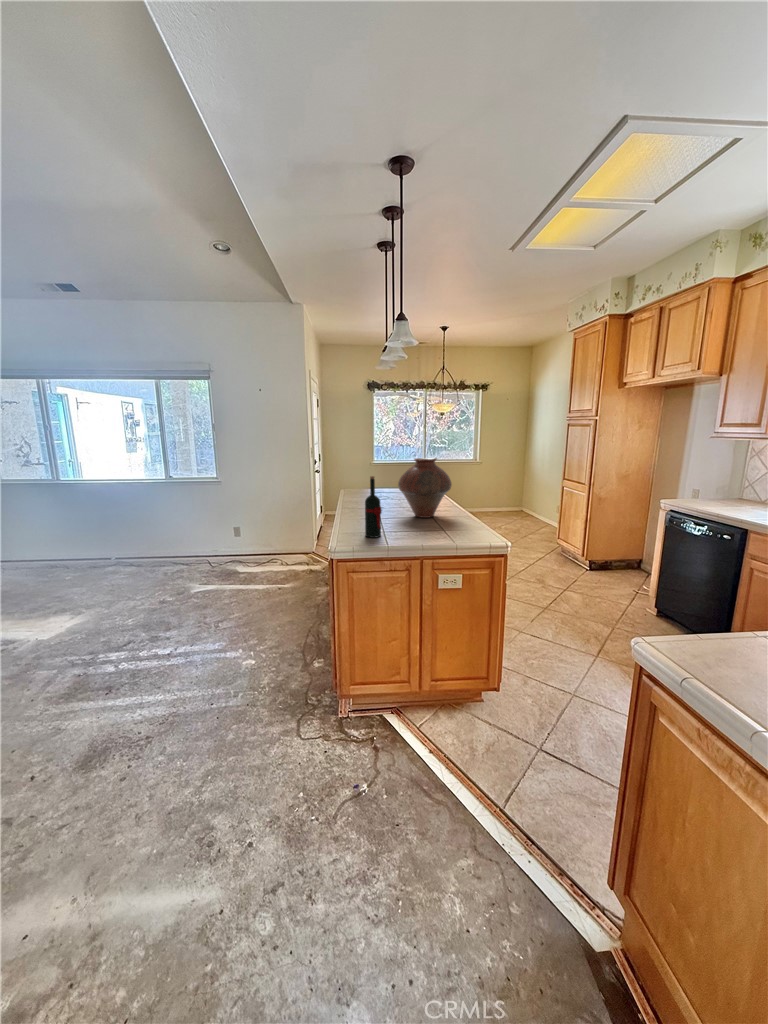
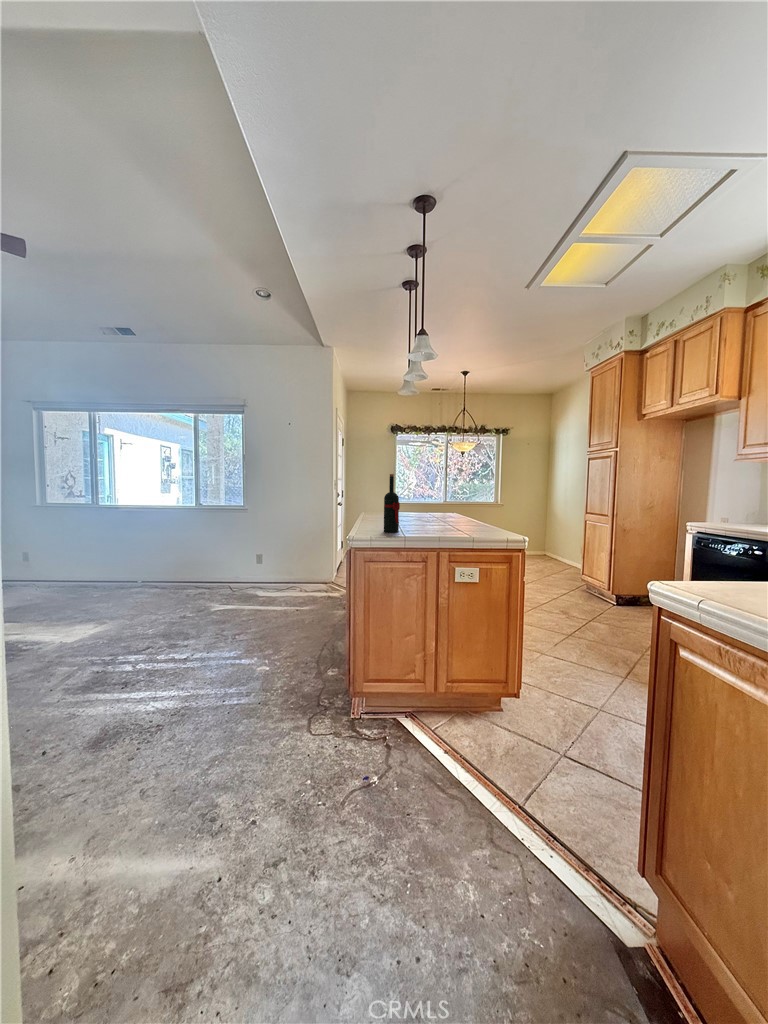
vase: present [398,458,452,518] -> none [417,468,468,525]

